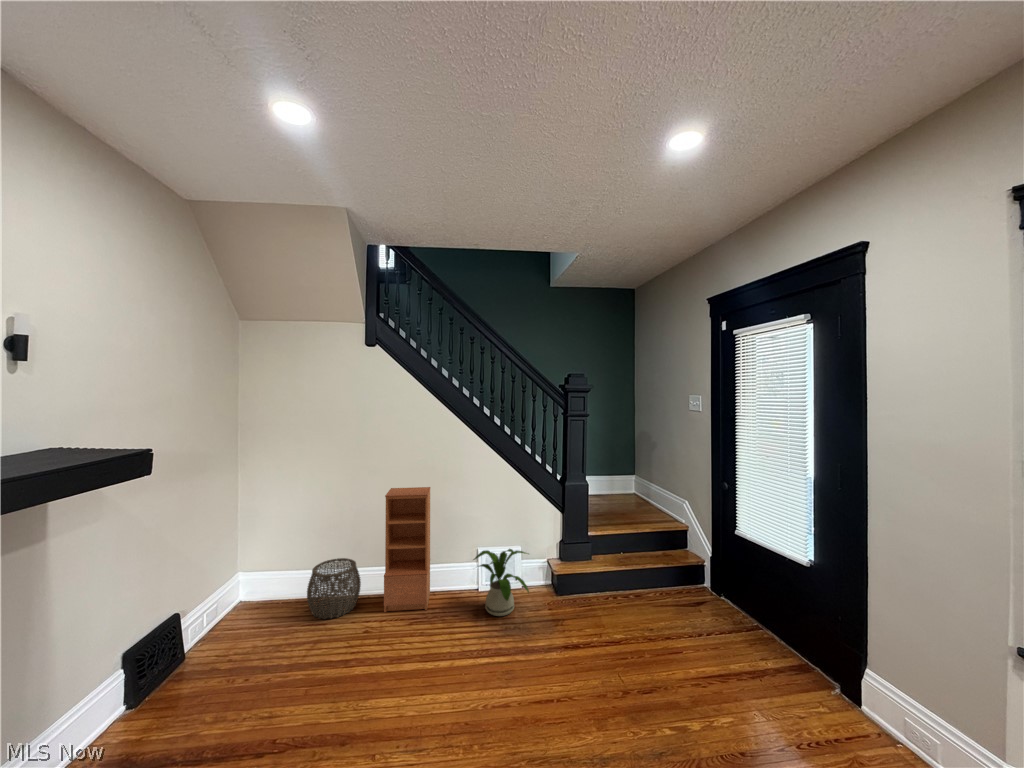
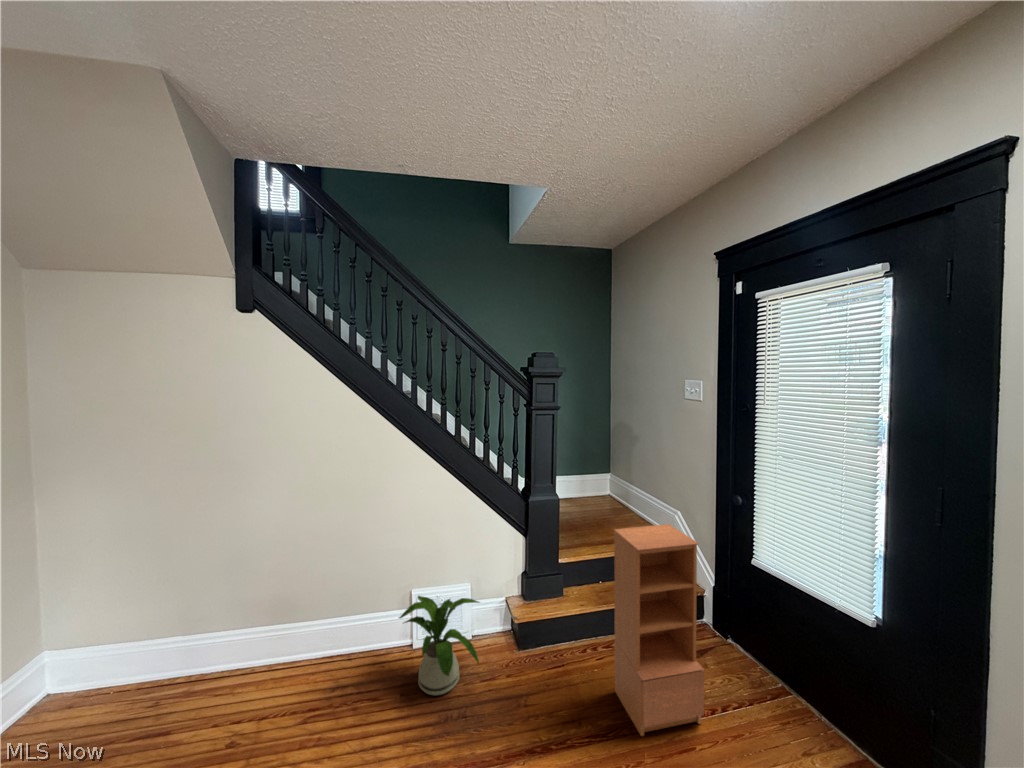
bookcase: present [384,487,430,612] -> present [614,524,704,736]
woven basket: present [307,558,361,619] -> none [142,620,237,723]

